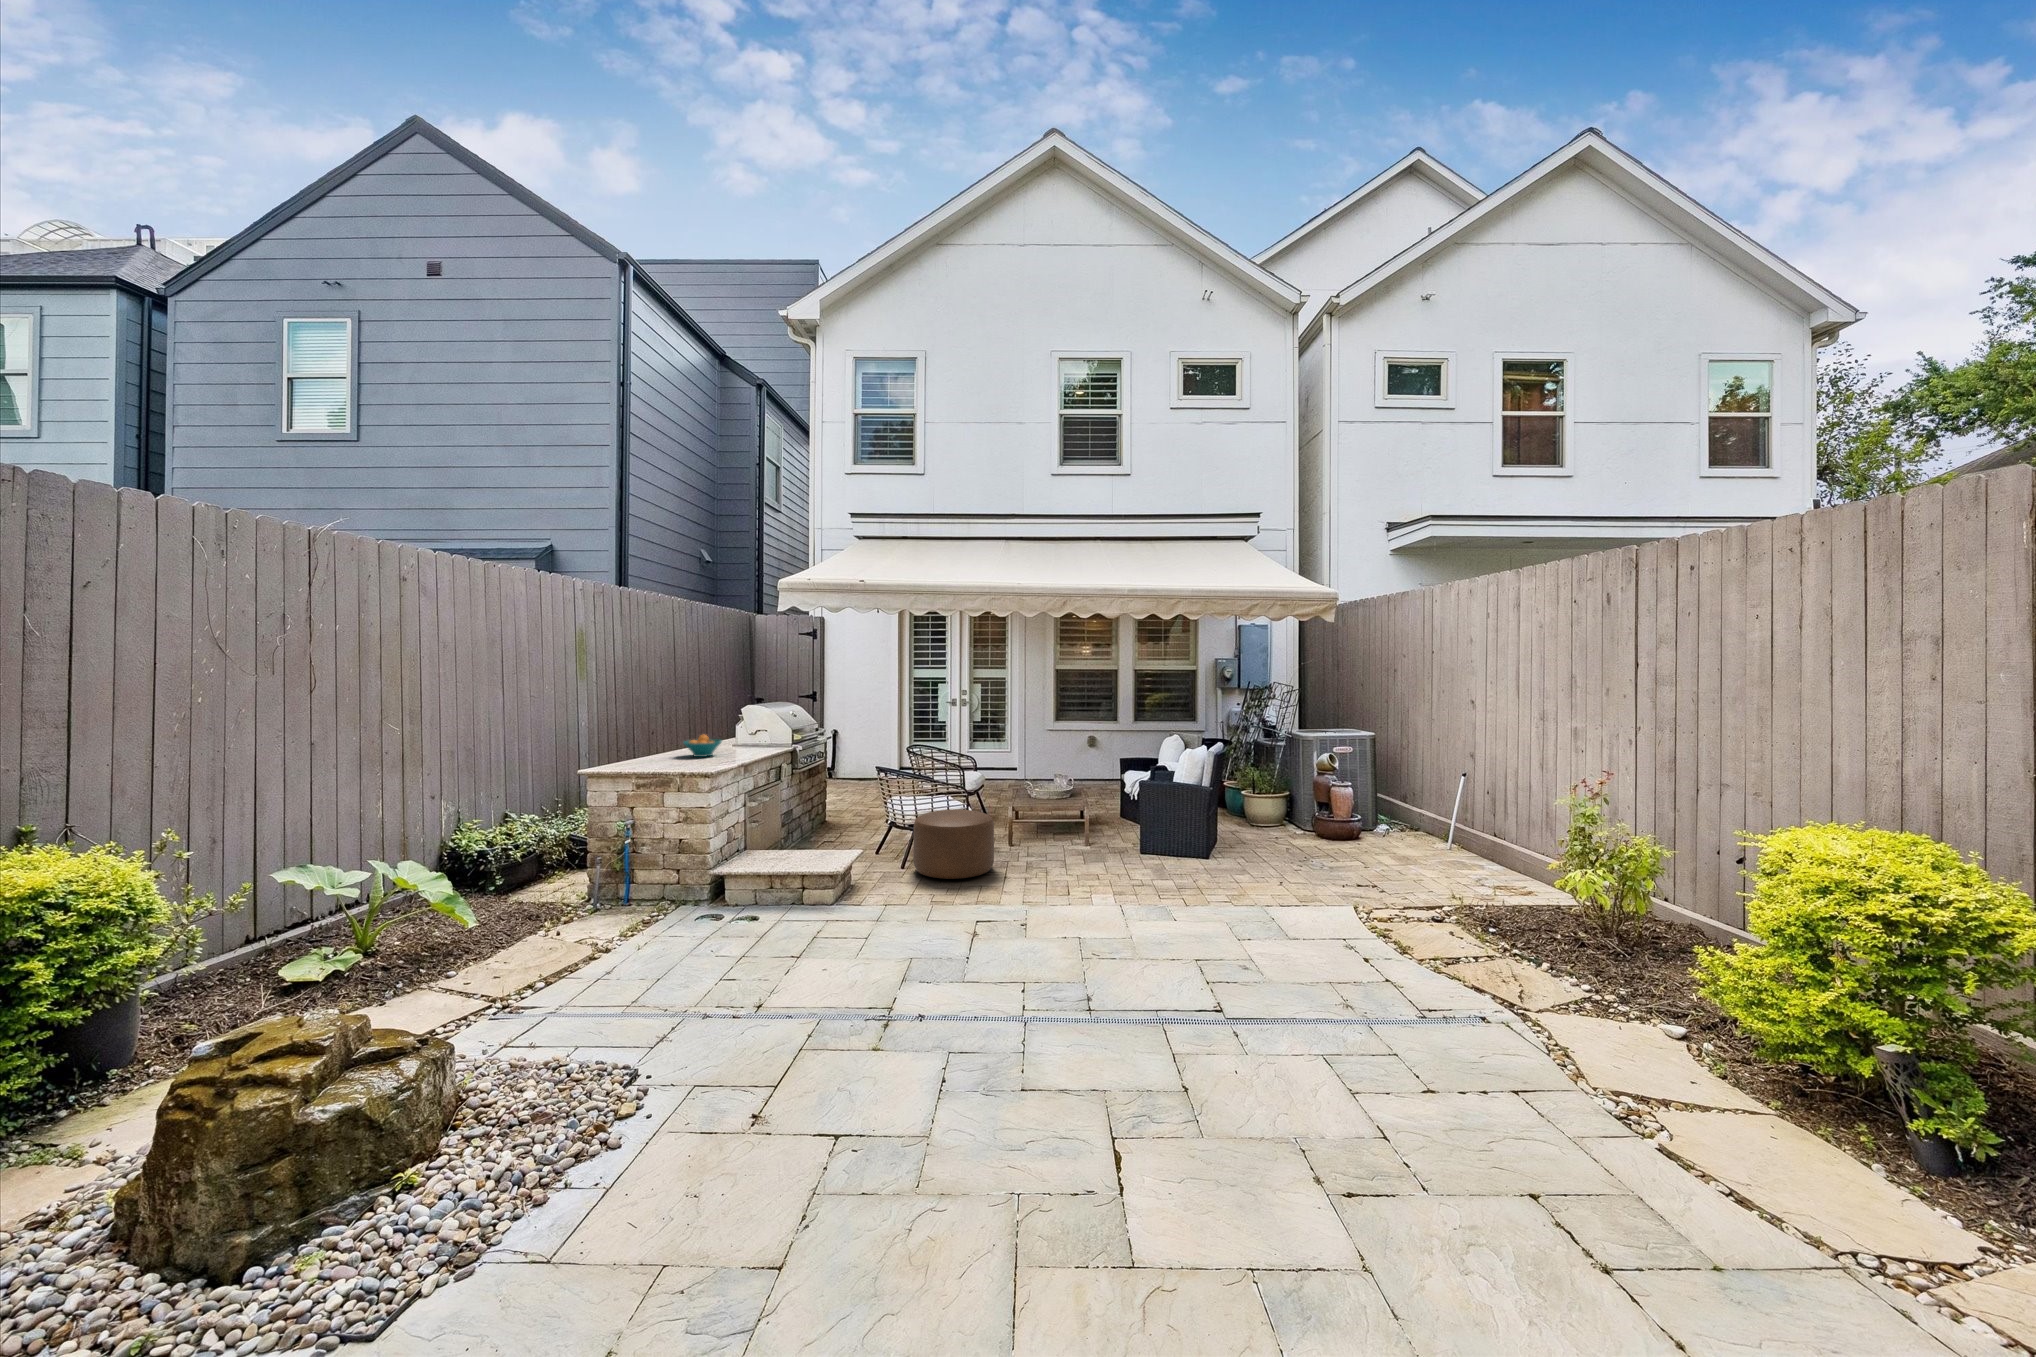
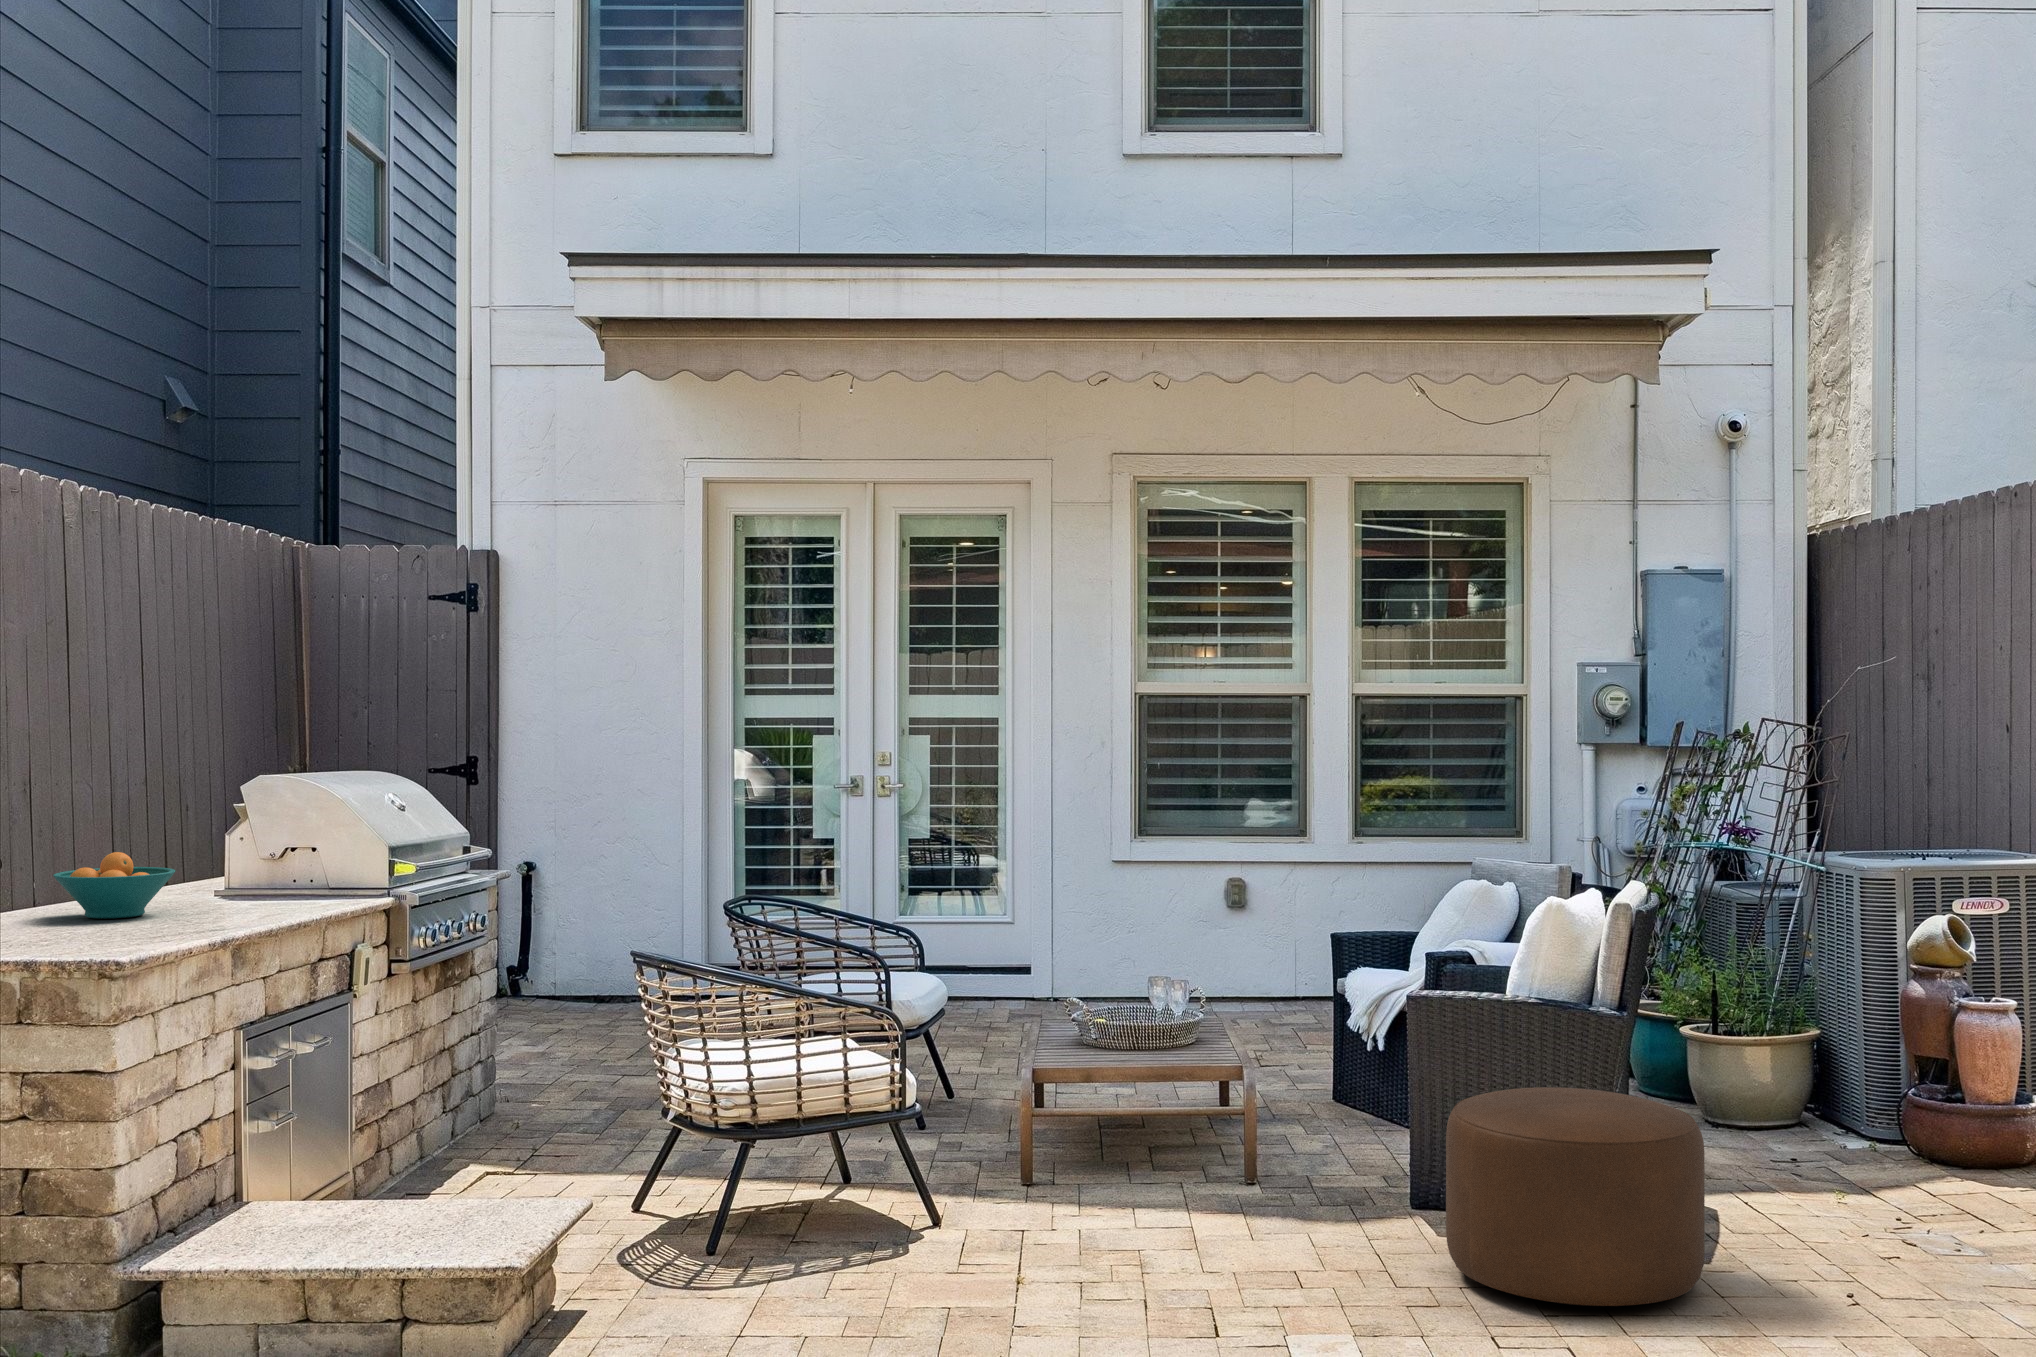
ottoman: present [914,809,994,879] -> present [1446,1087,1705,1306]

